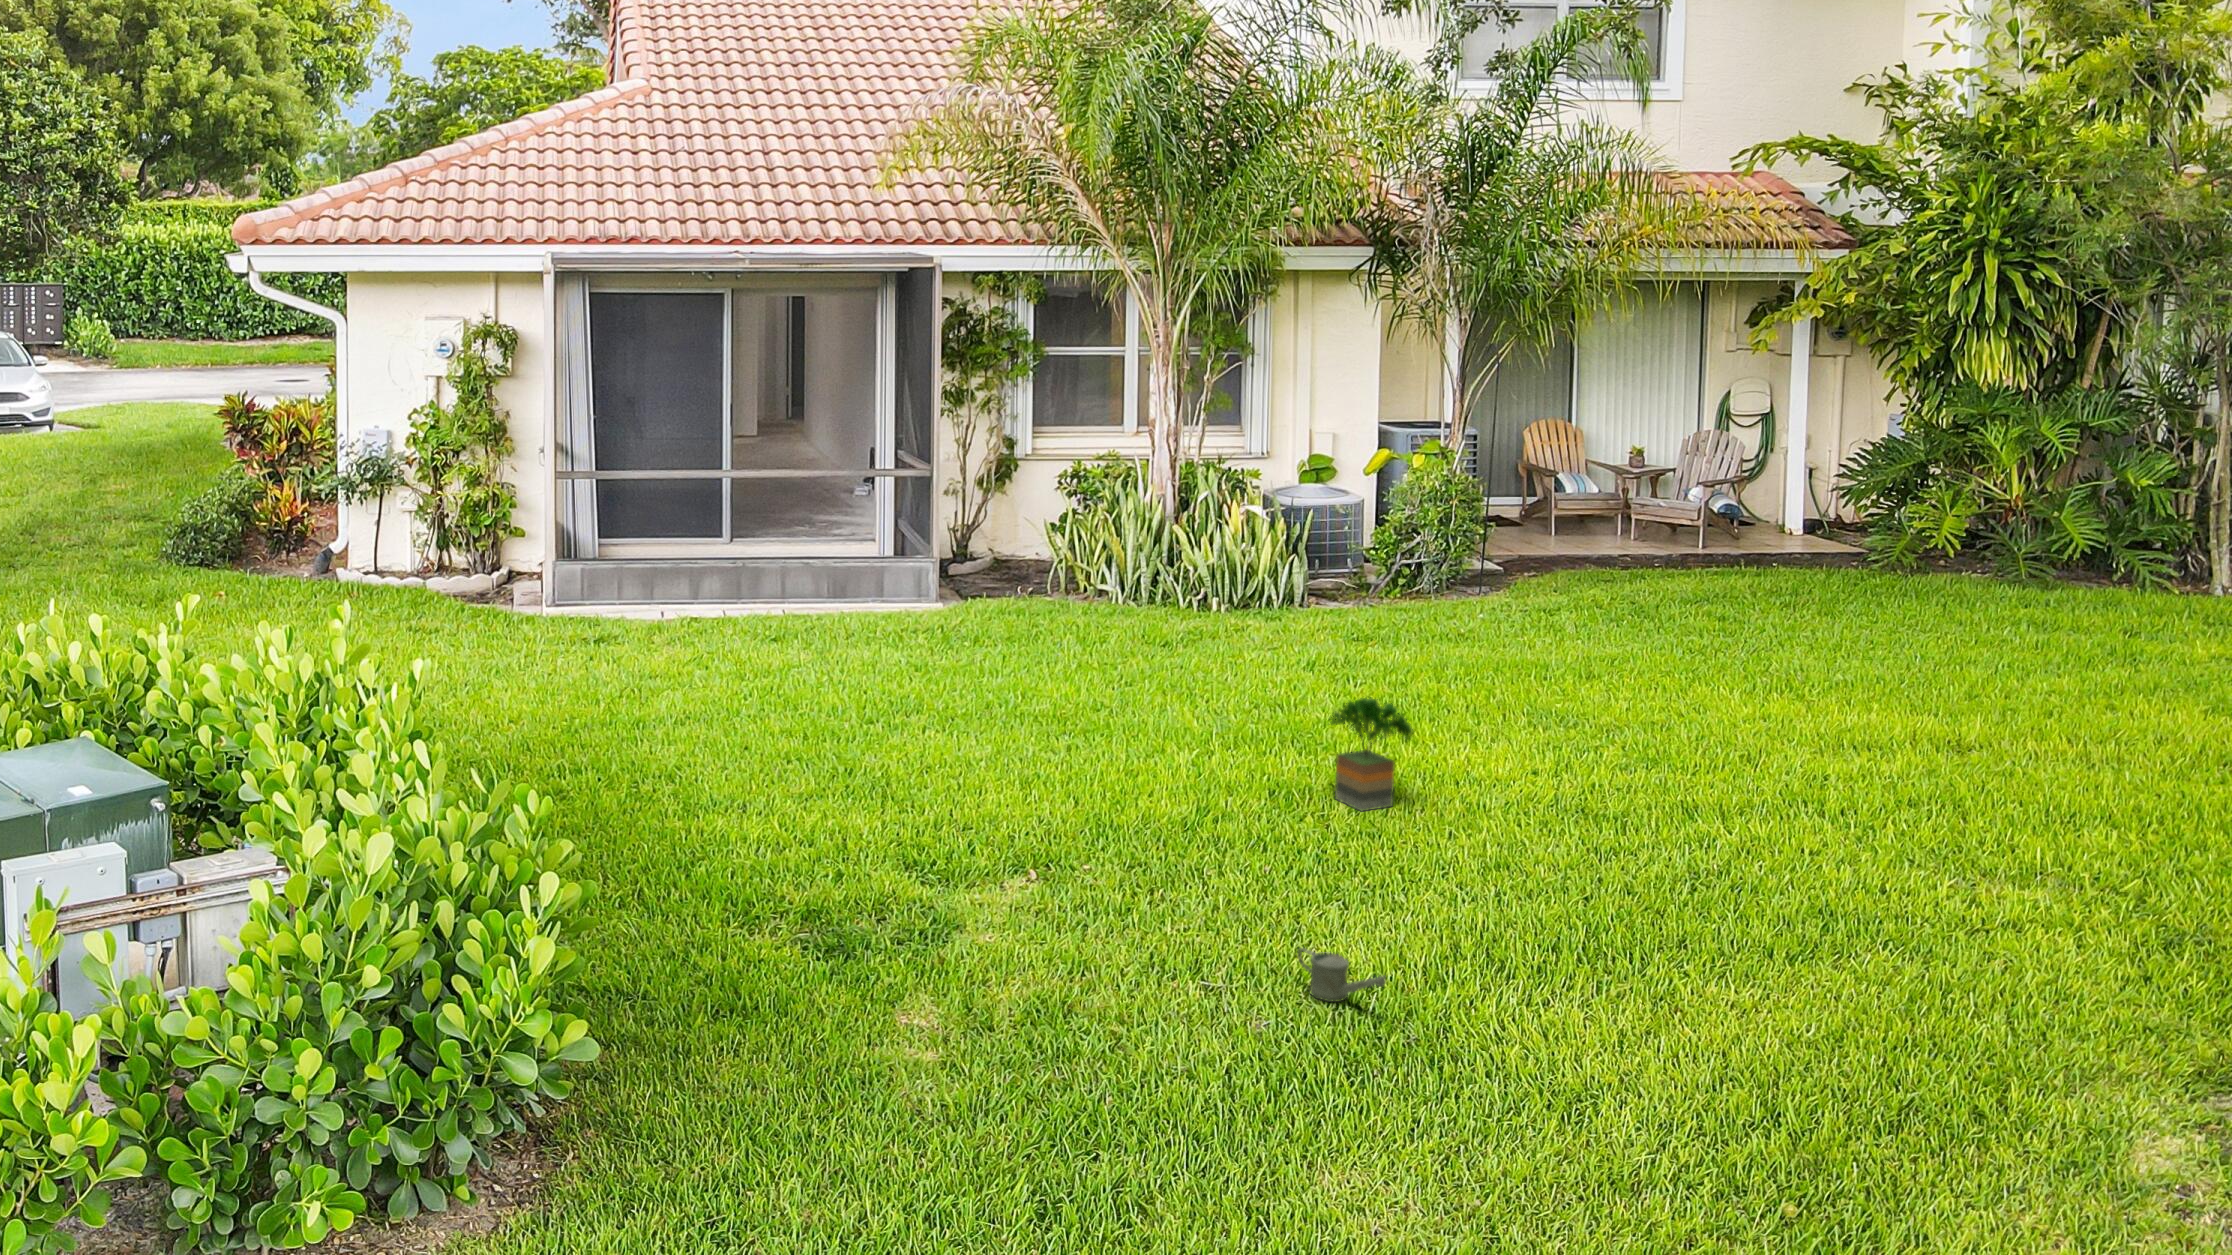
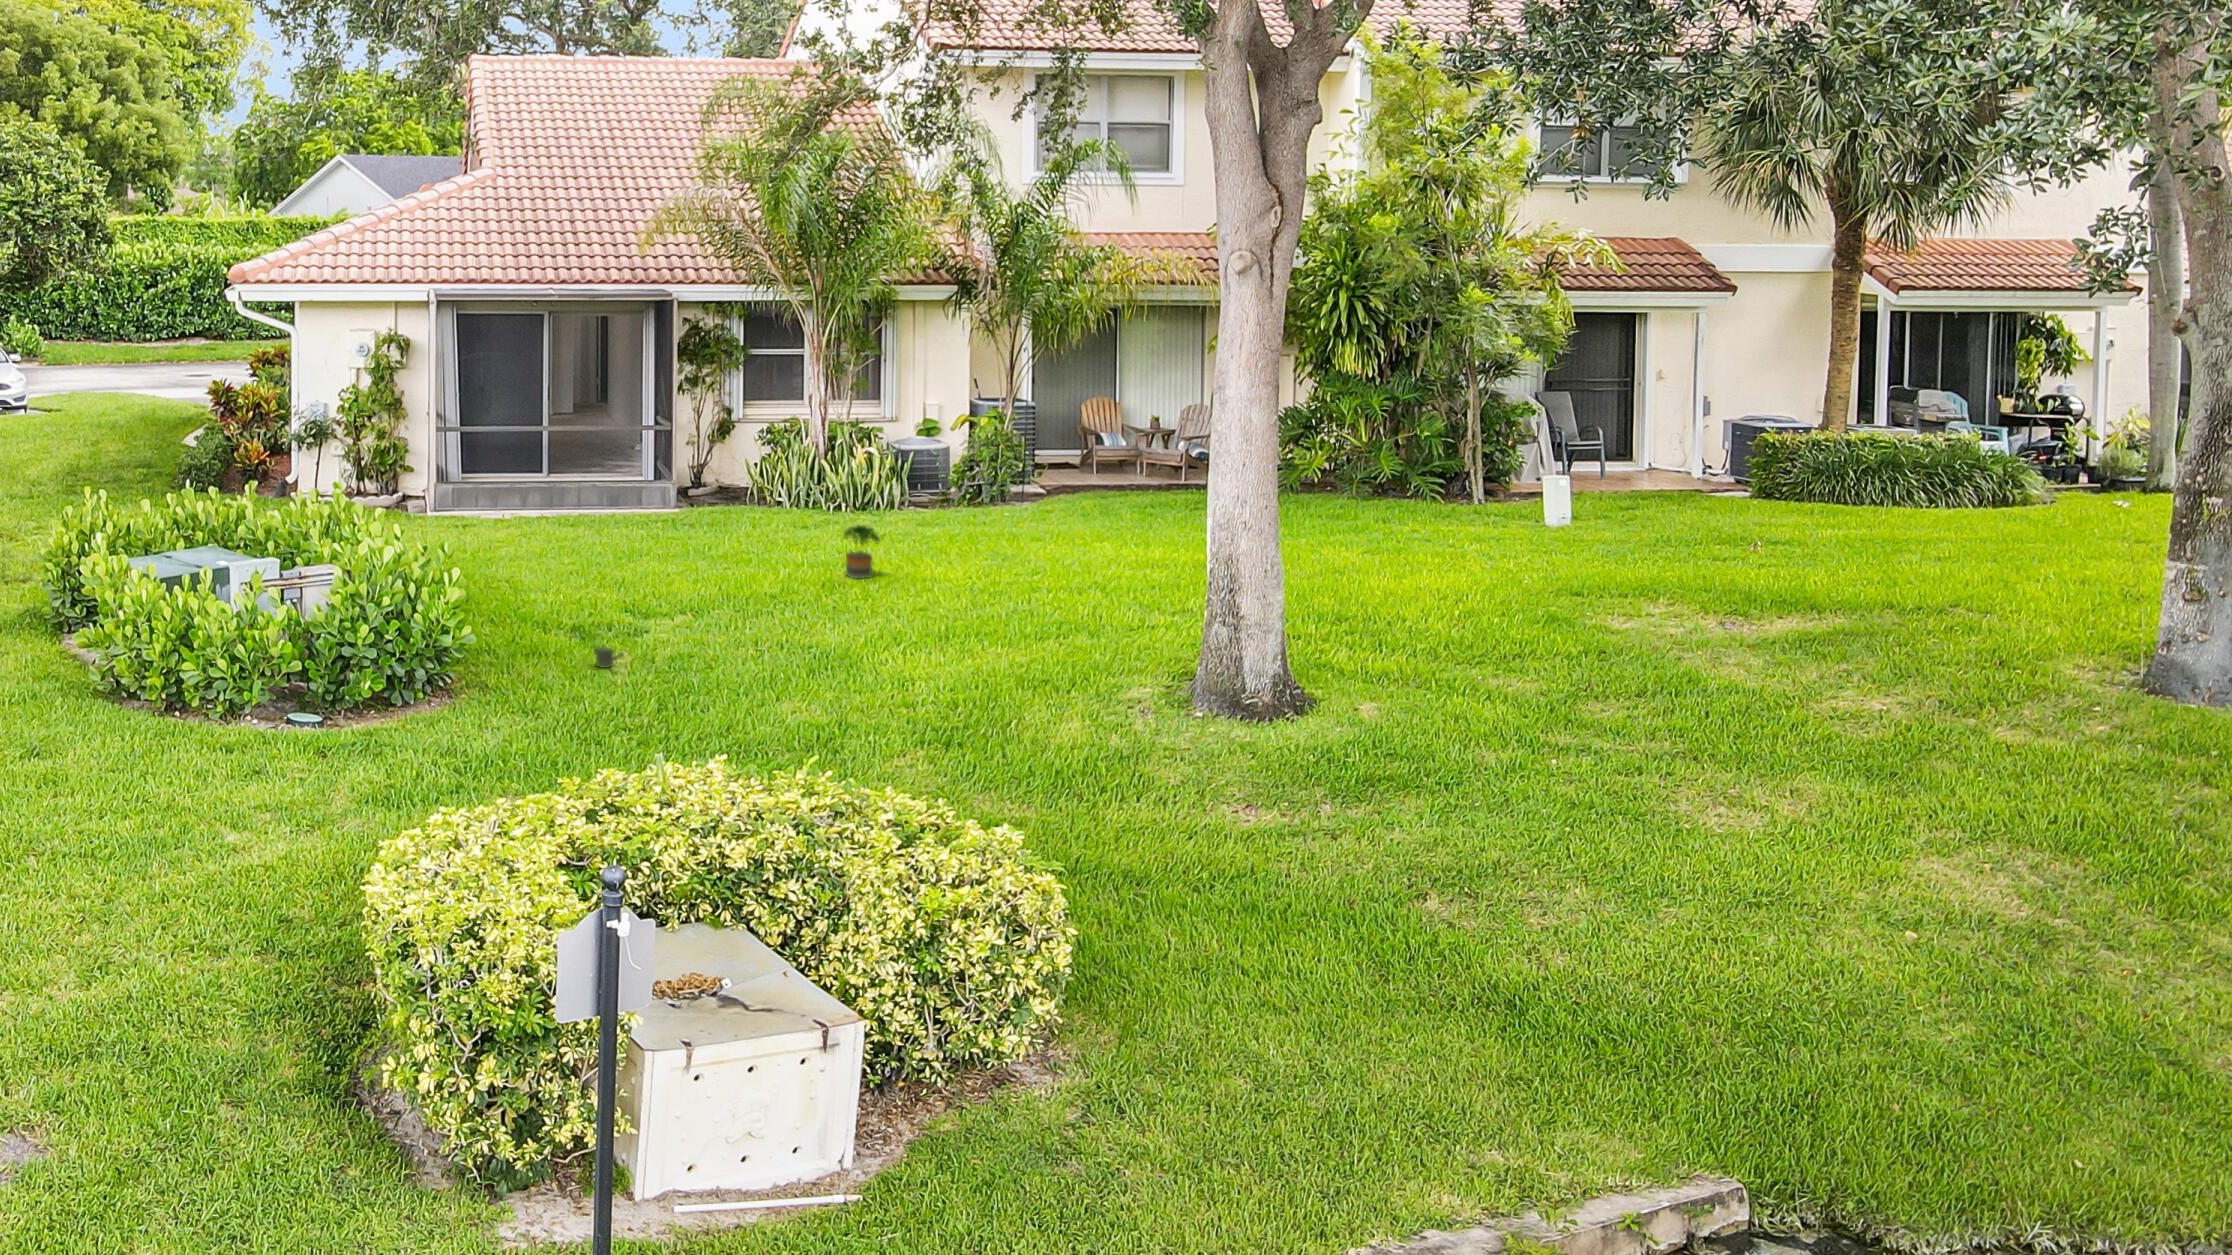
watering can: present [1297,948,1386,1002] -> present [594,647,623,668]

